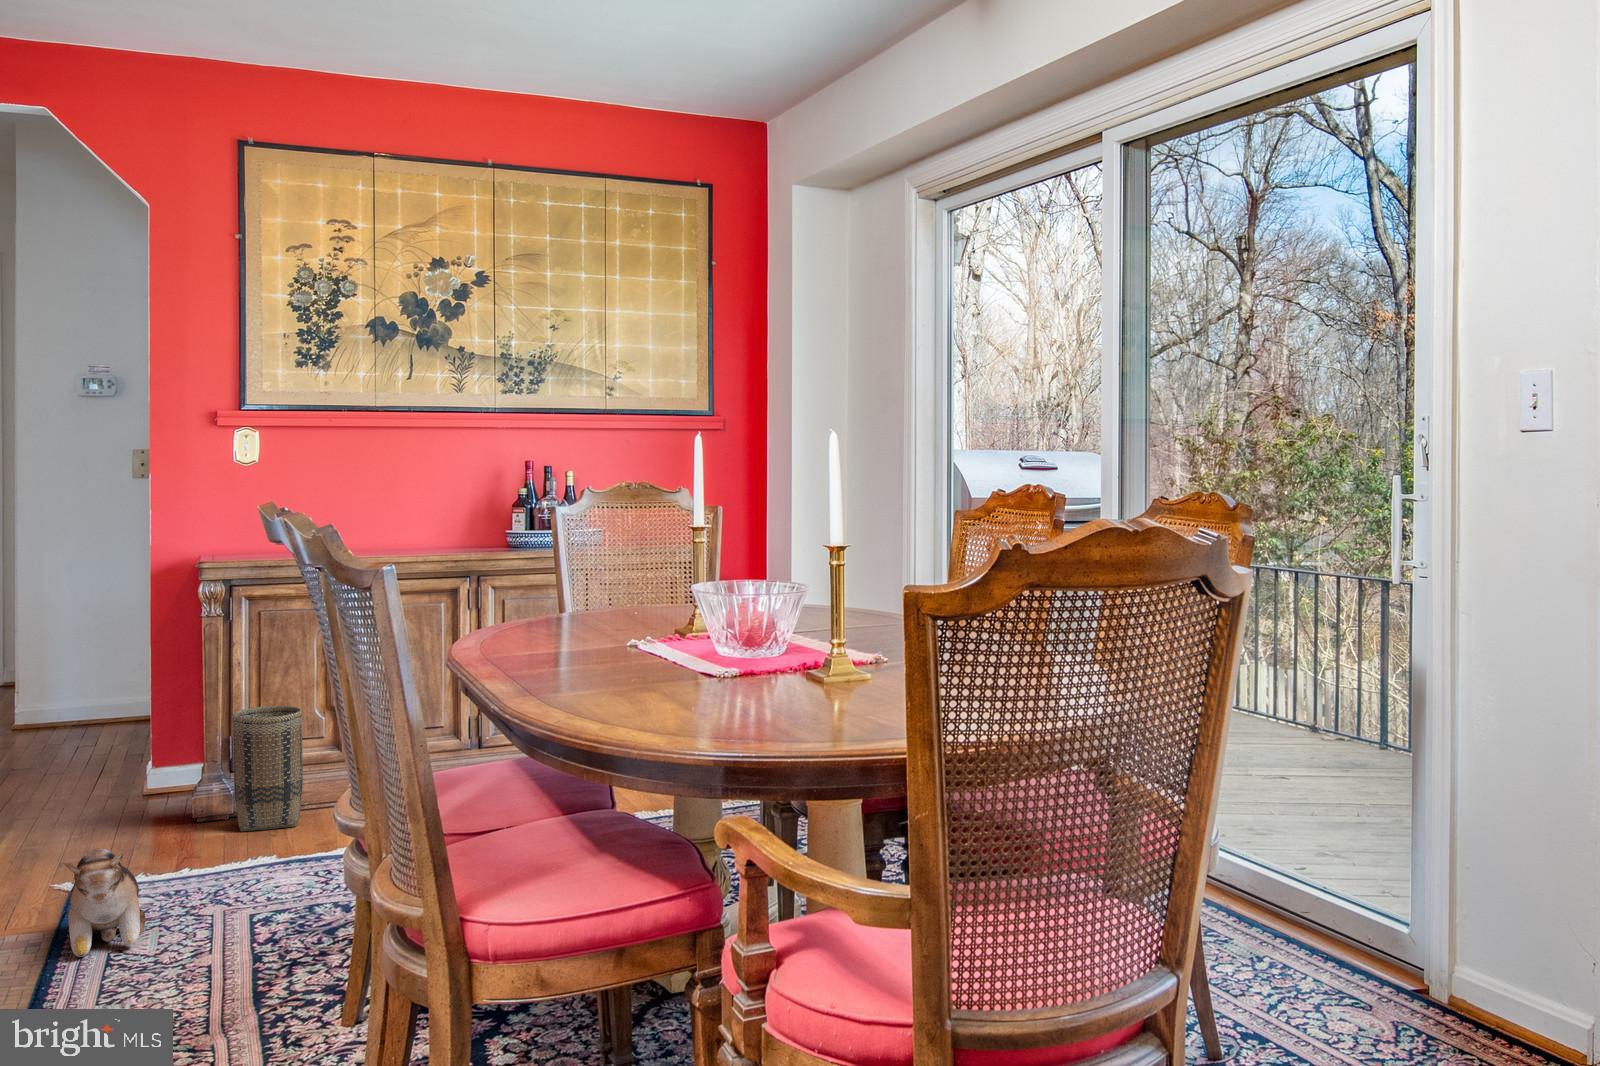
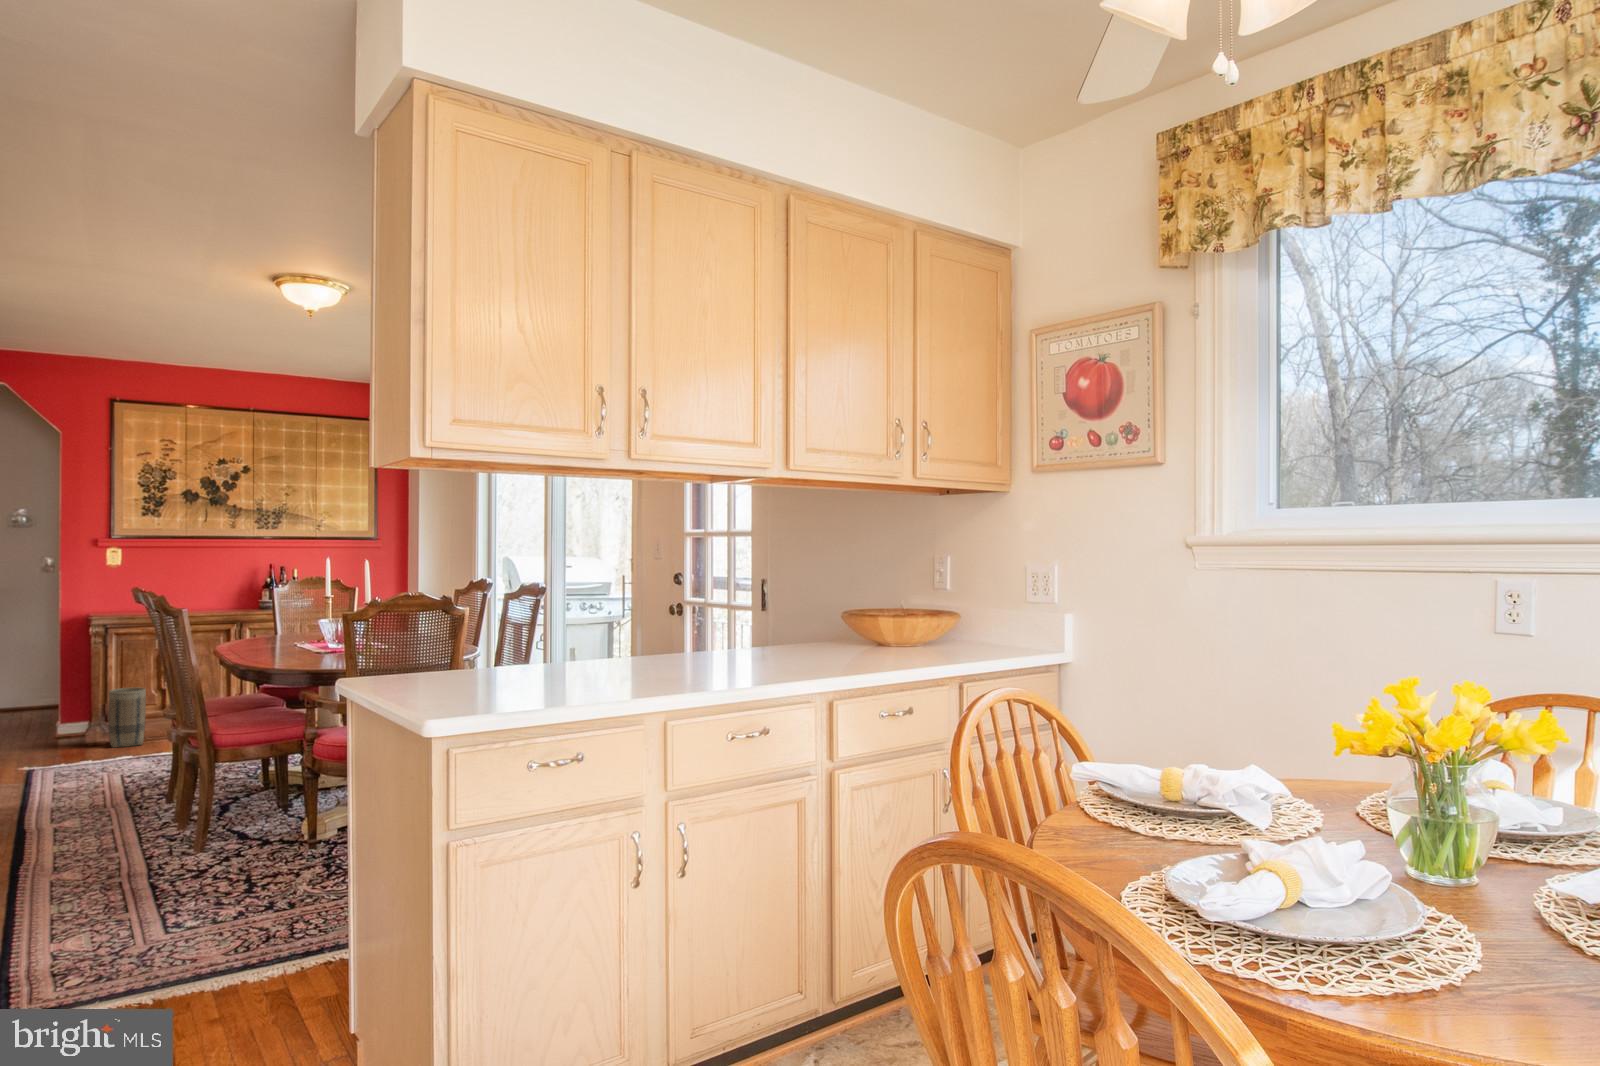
plush toy: present [65,848,146,957] -> none [50,736,84,782]

